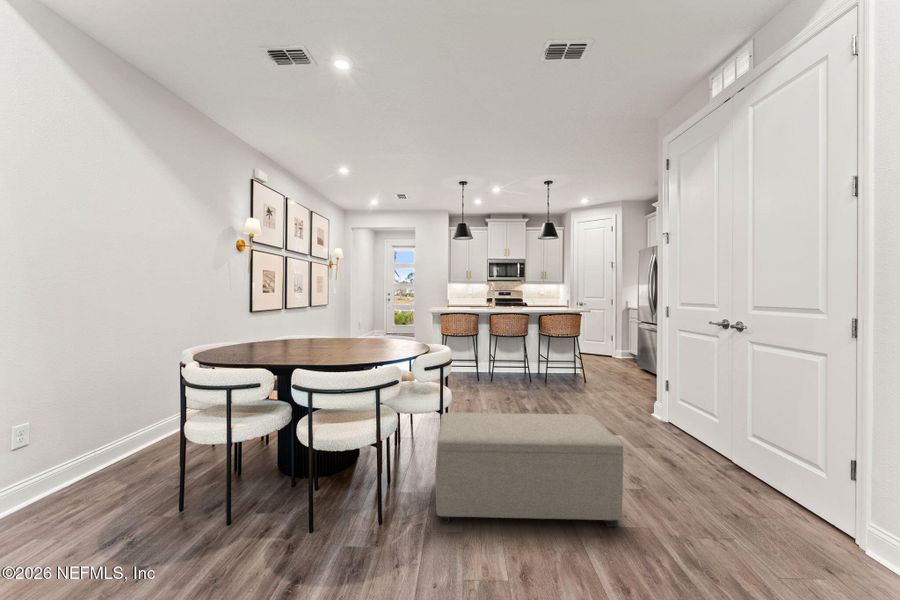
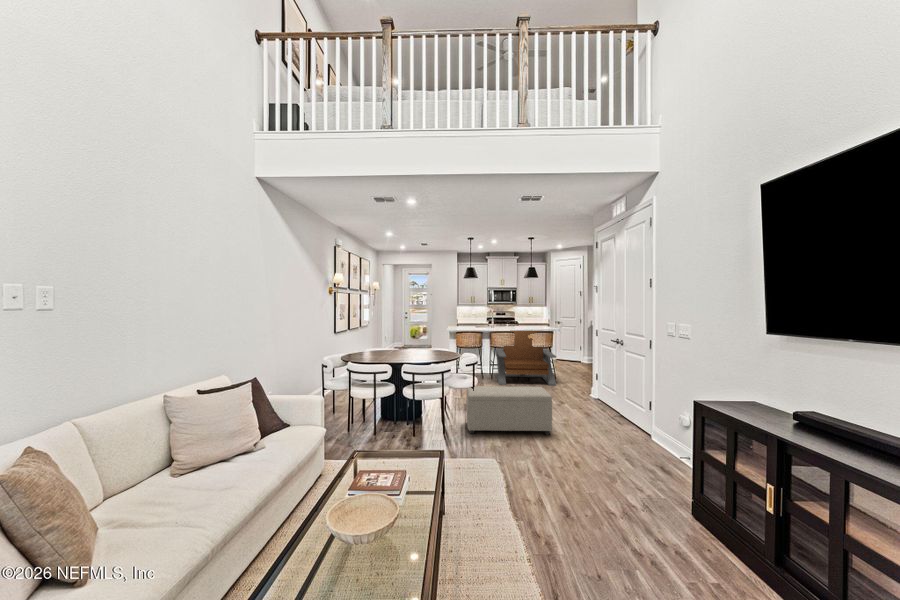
lounge chair: none [498,311,591,396] -> present [496,331,556,386]

